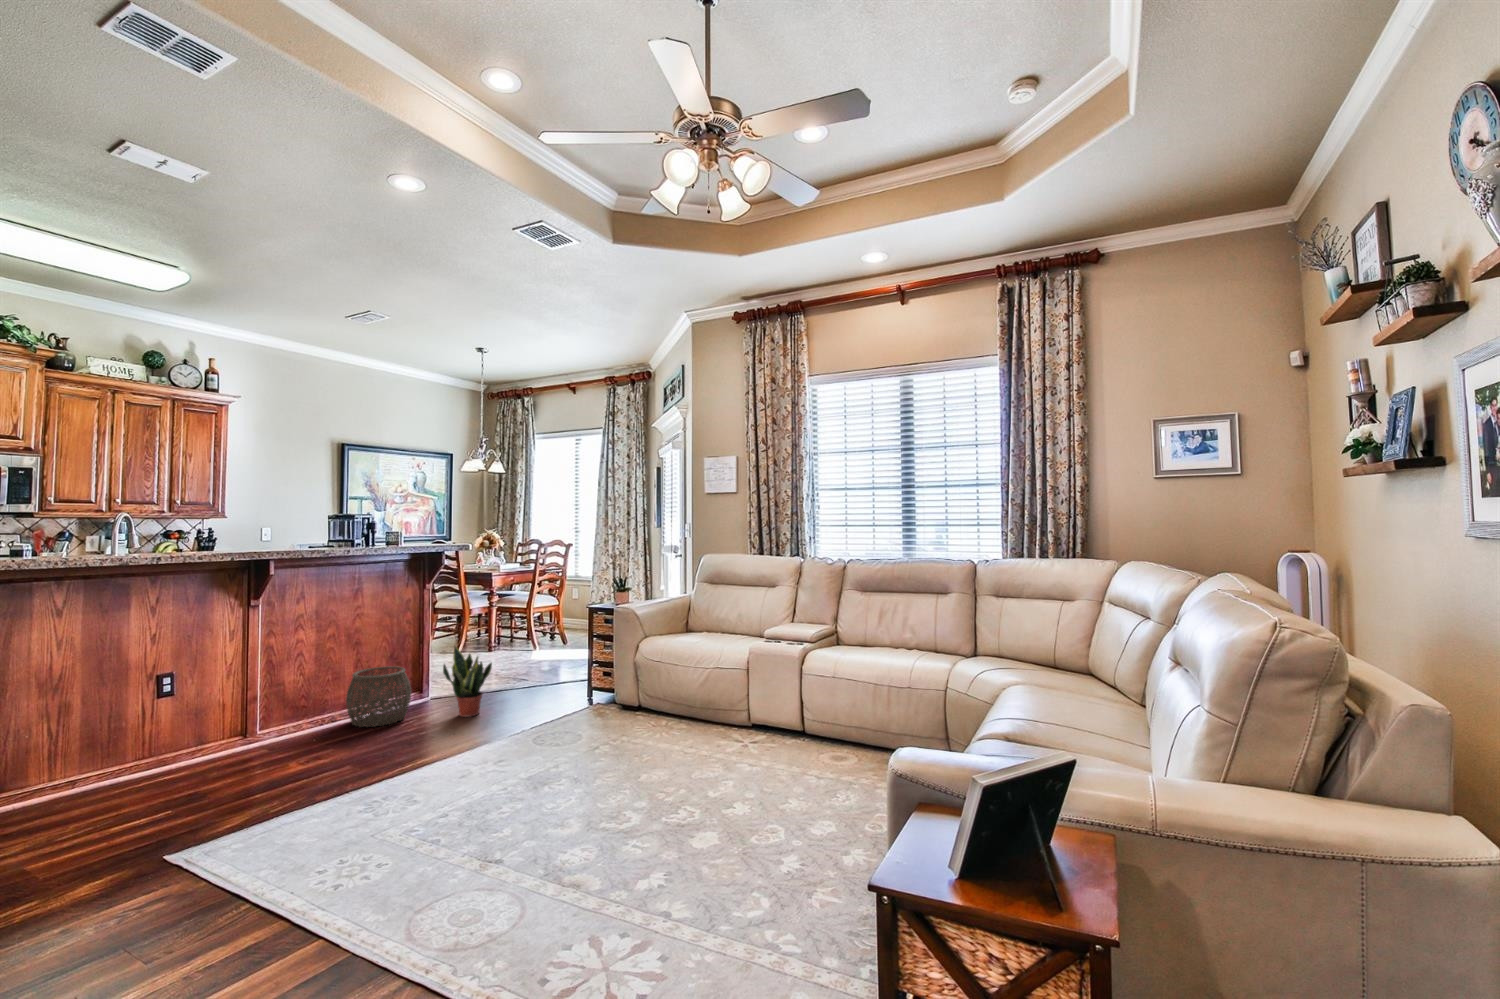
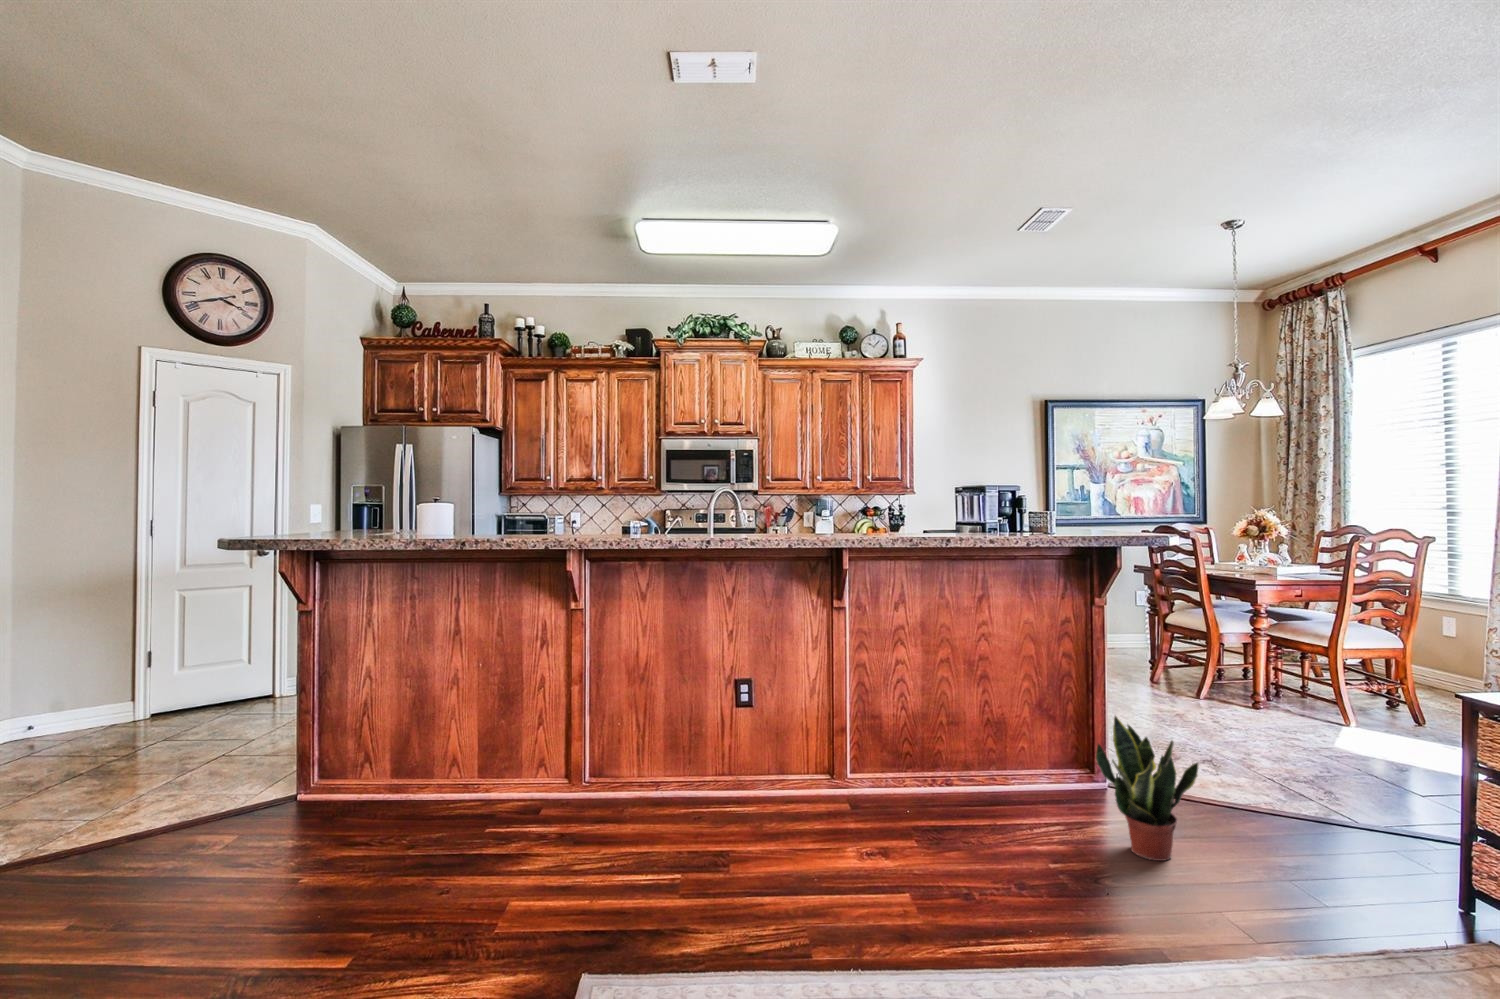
woven basket: present [346,666,411,727] -> none [954,719,1052,823]

